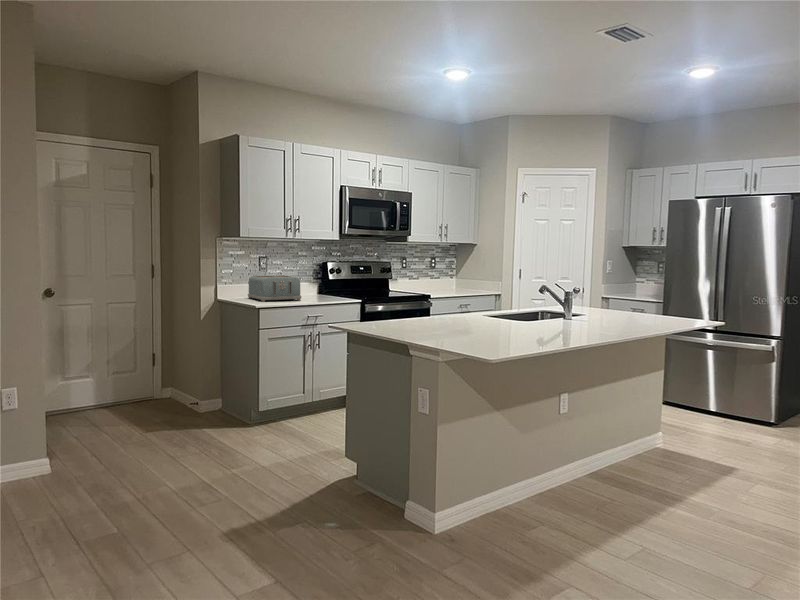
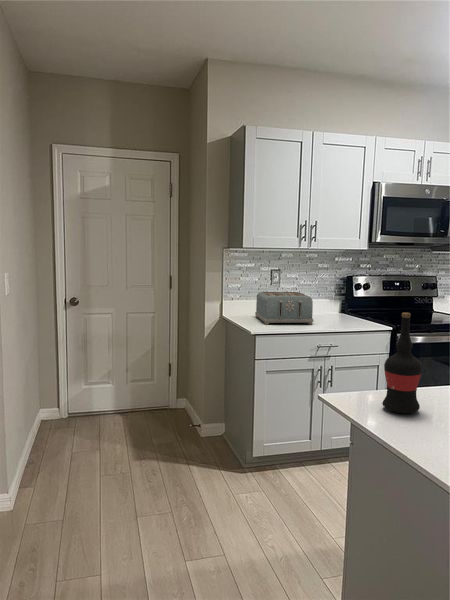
wine bottle: none [371,270,392,329] -> present [382,313,422,413]

